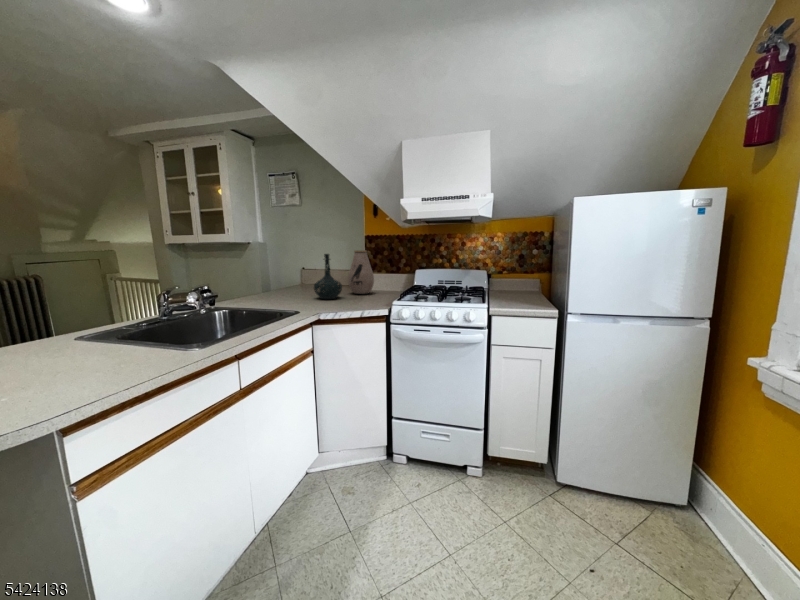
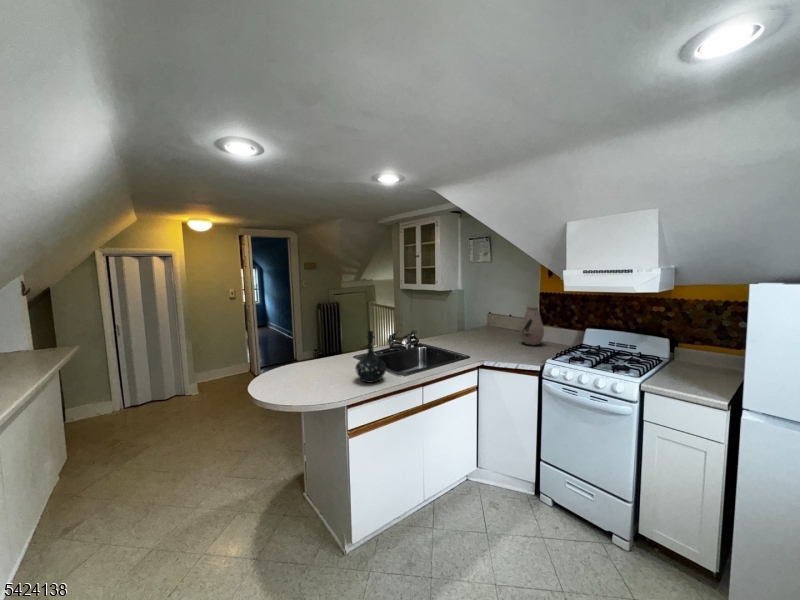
bottle: present [314,254,342,299] -> present [356,331,386,383]

